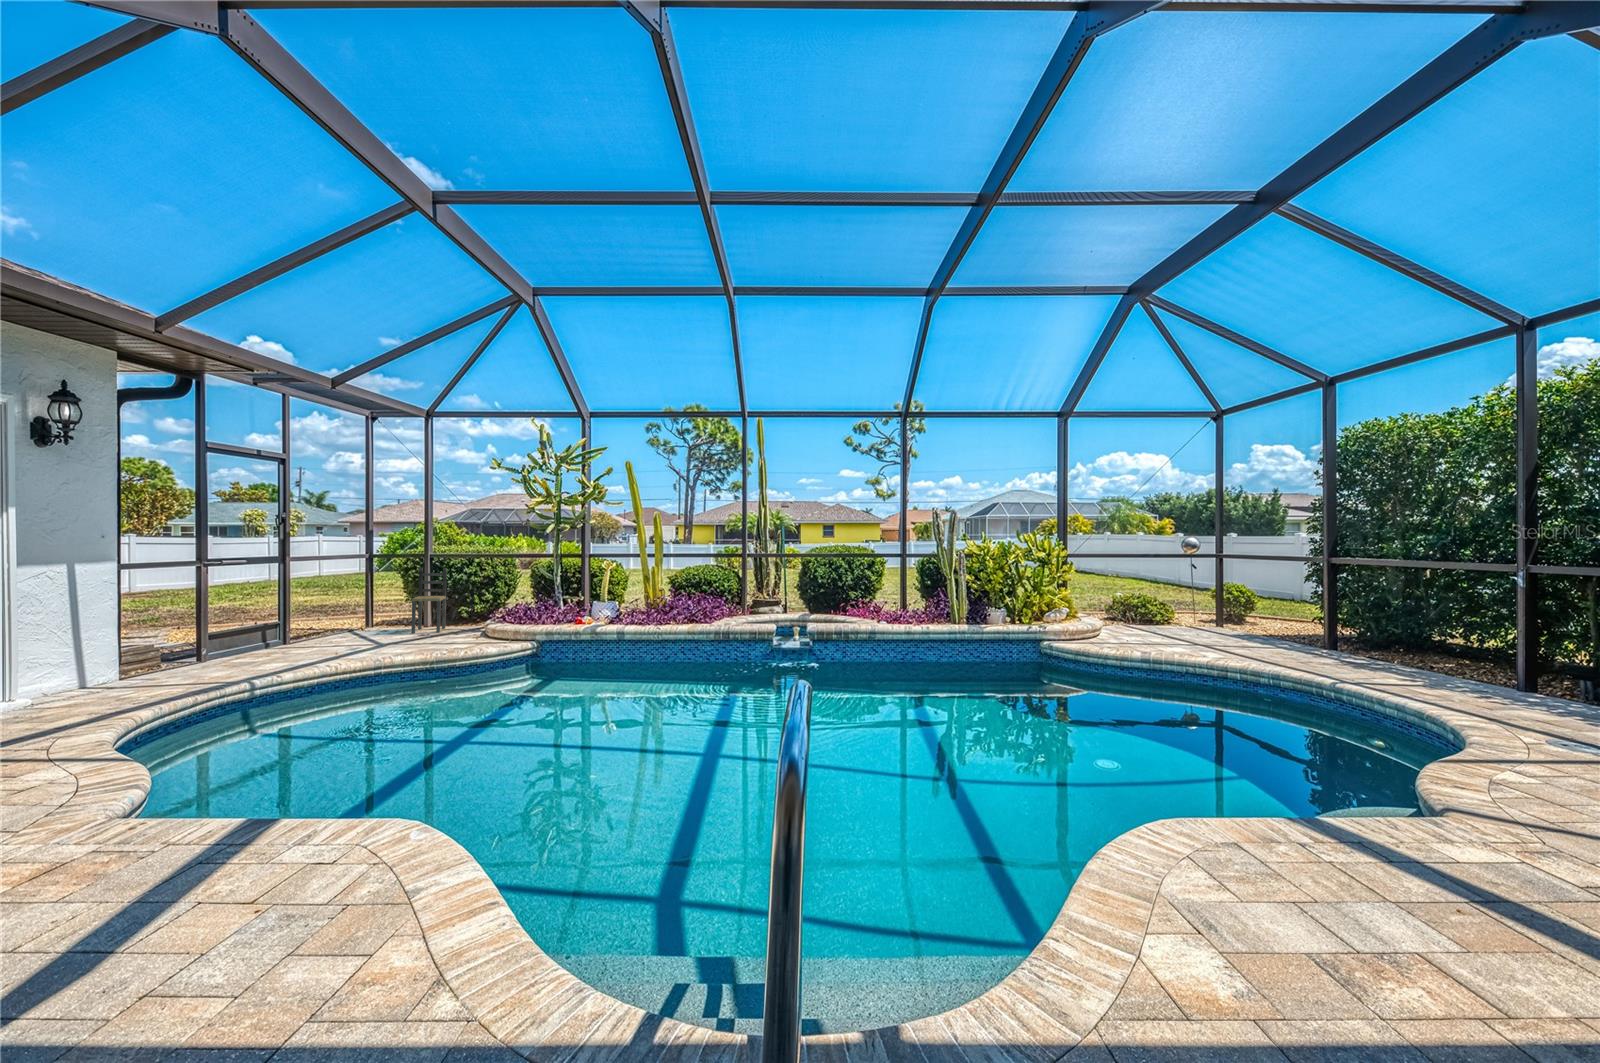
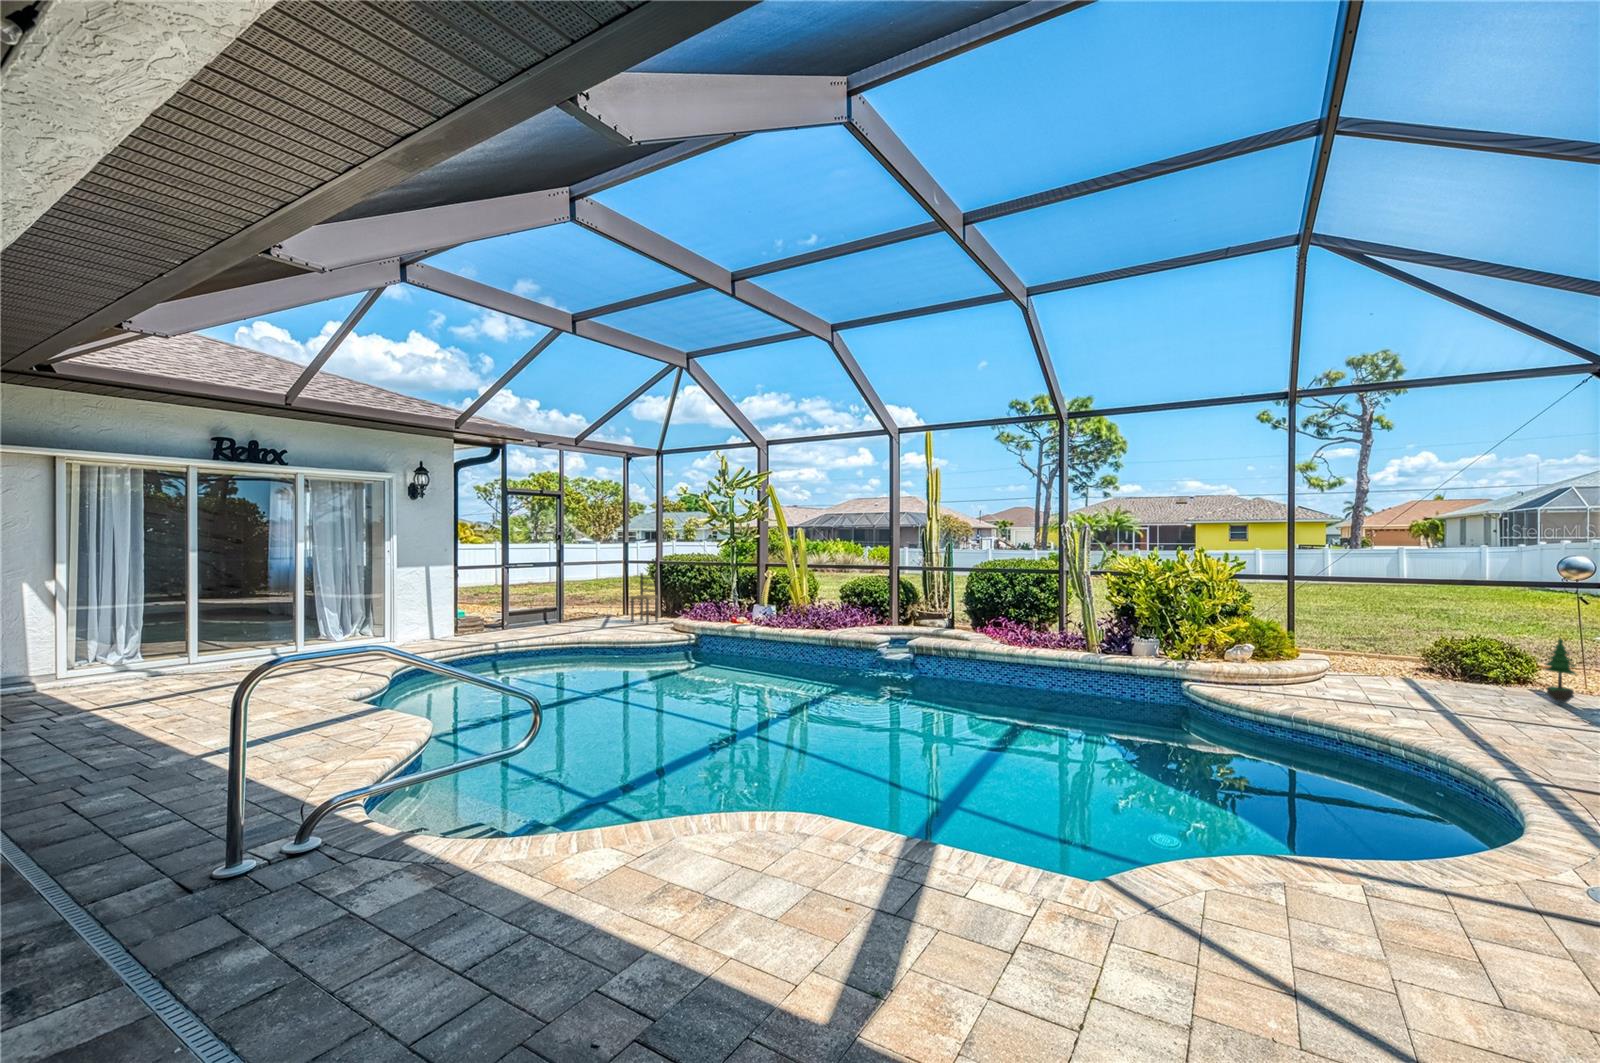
potted tree: none [1211,594,1229,635] -> present [1545,638,1576,704]

